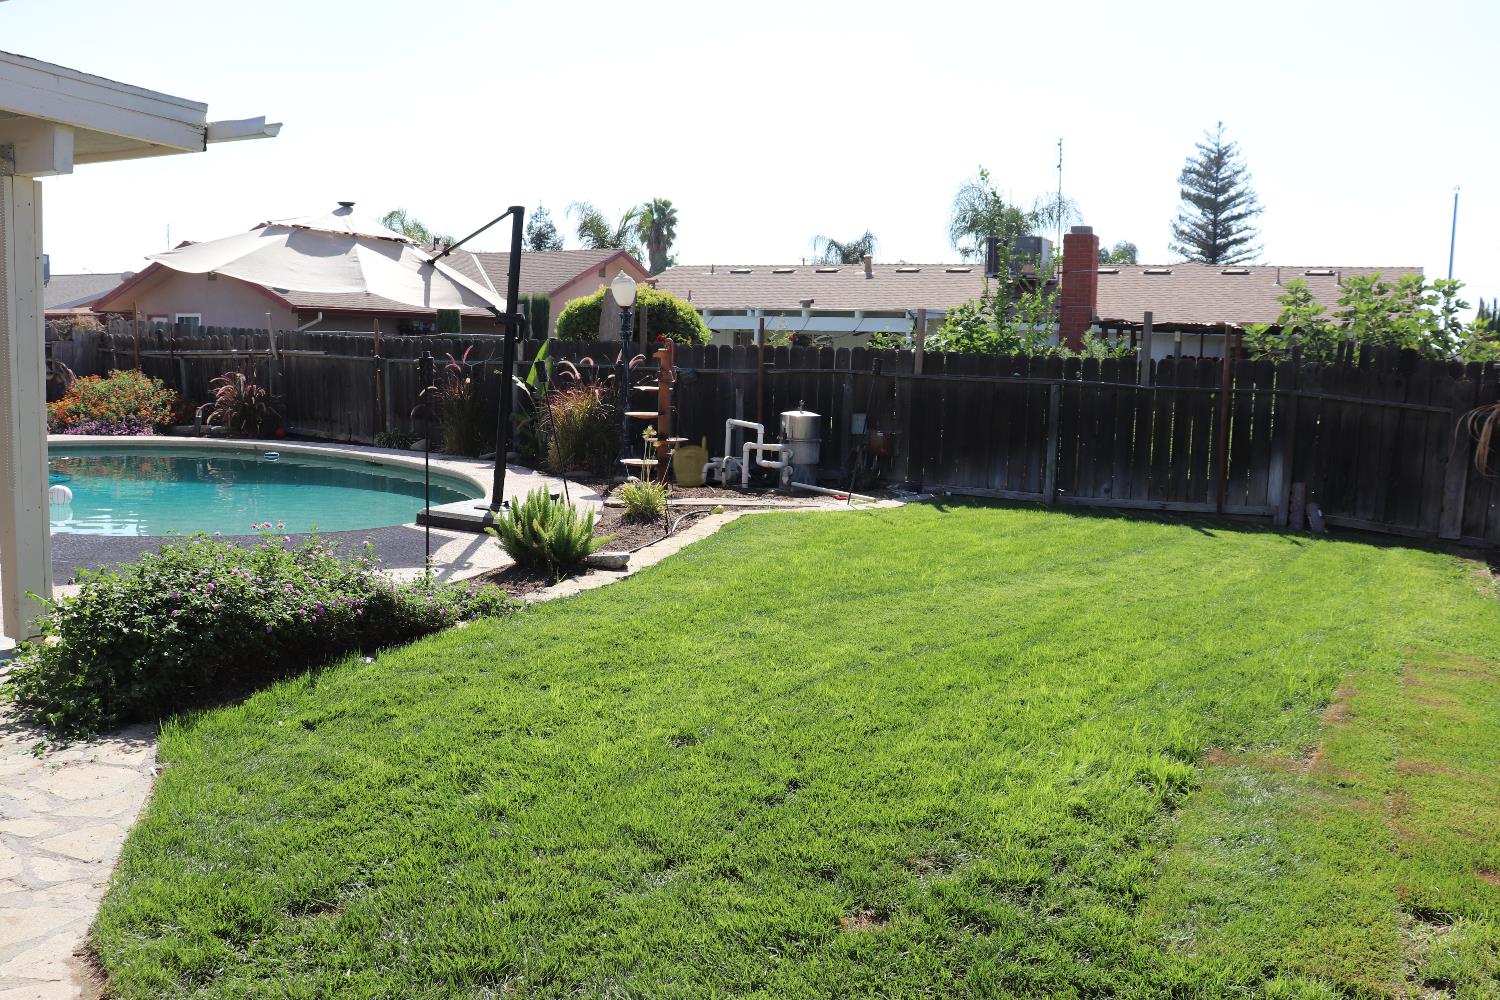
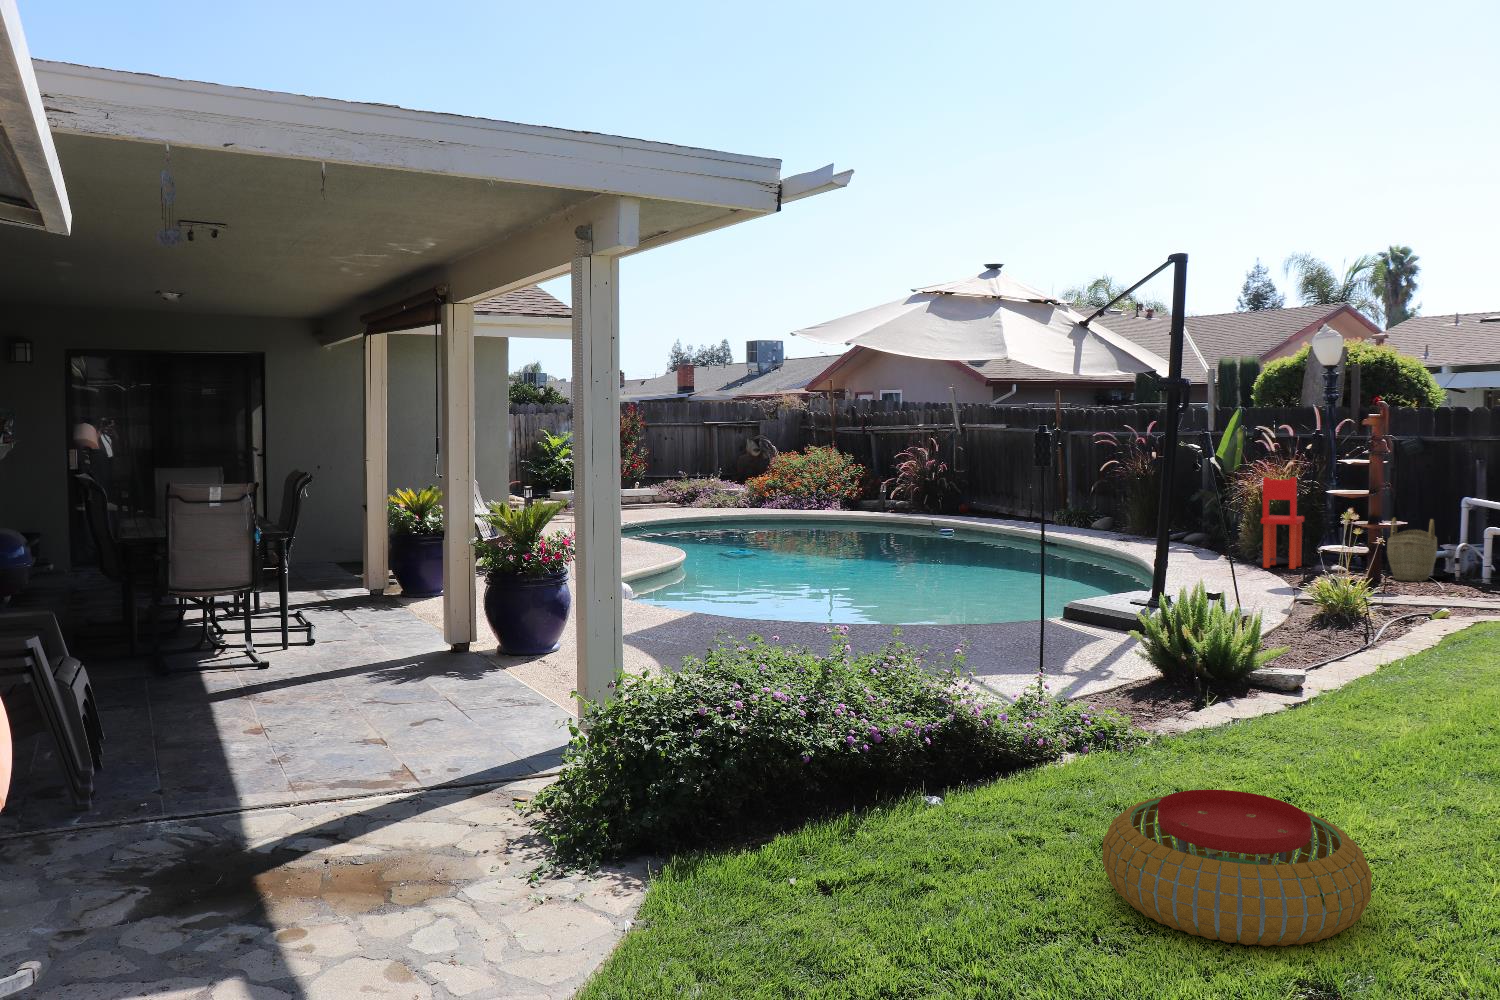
chair: none [576,403,610,482] -> present [1261,477,1304,569]
pouf: none [520,619,694,713] -> present [1102,789,1372,946]

